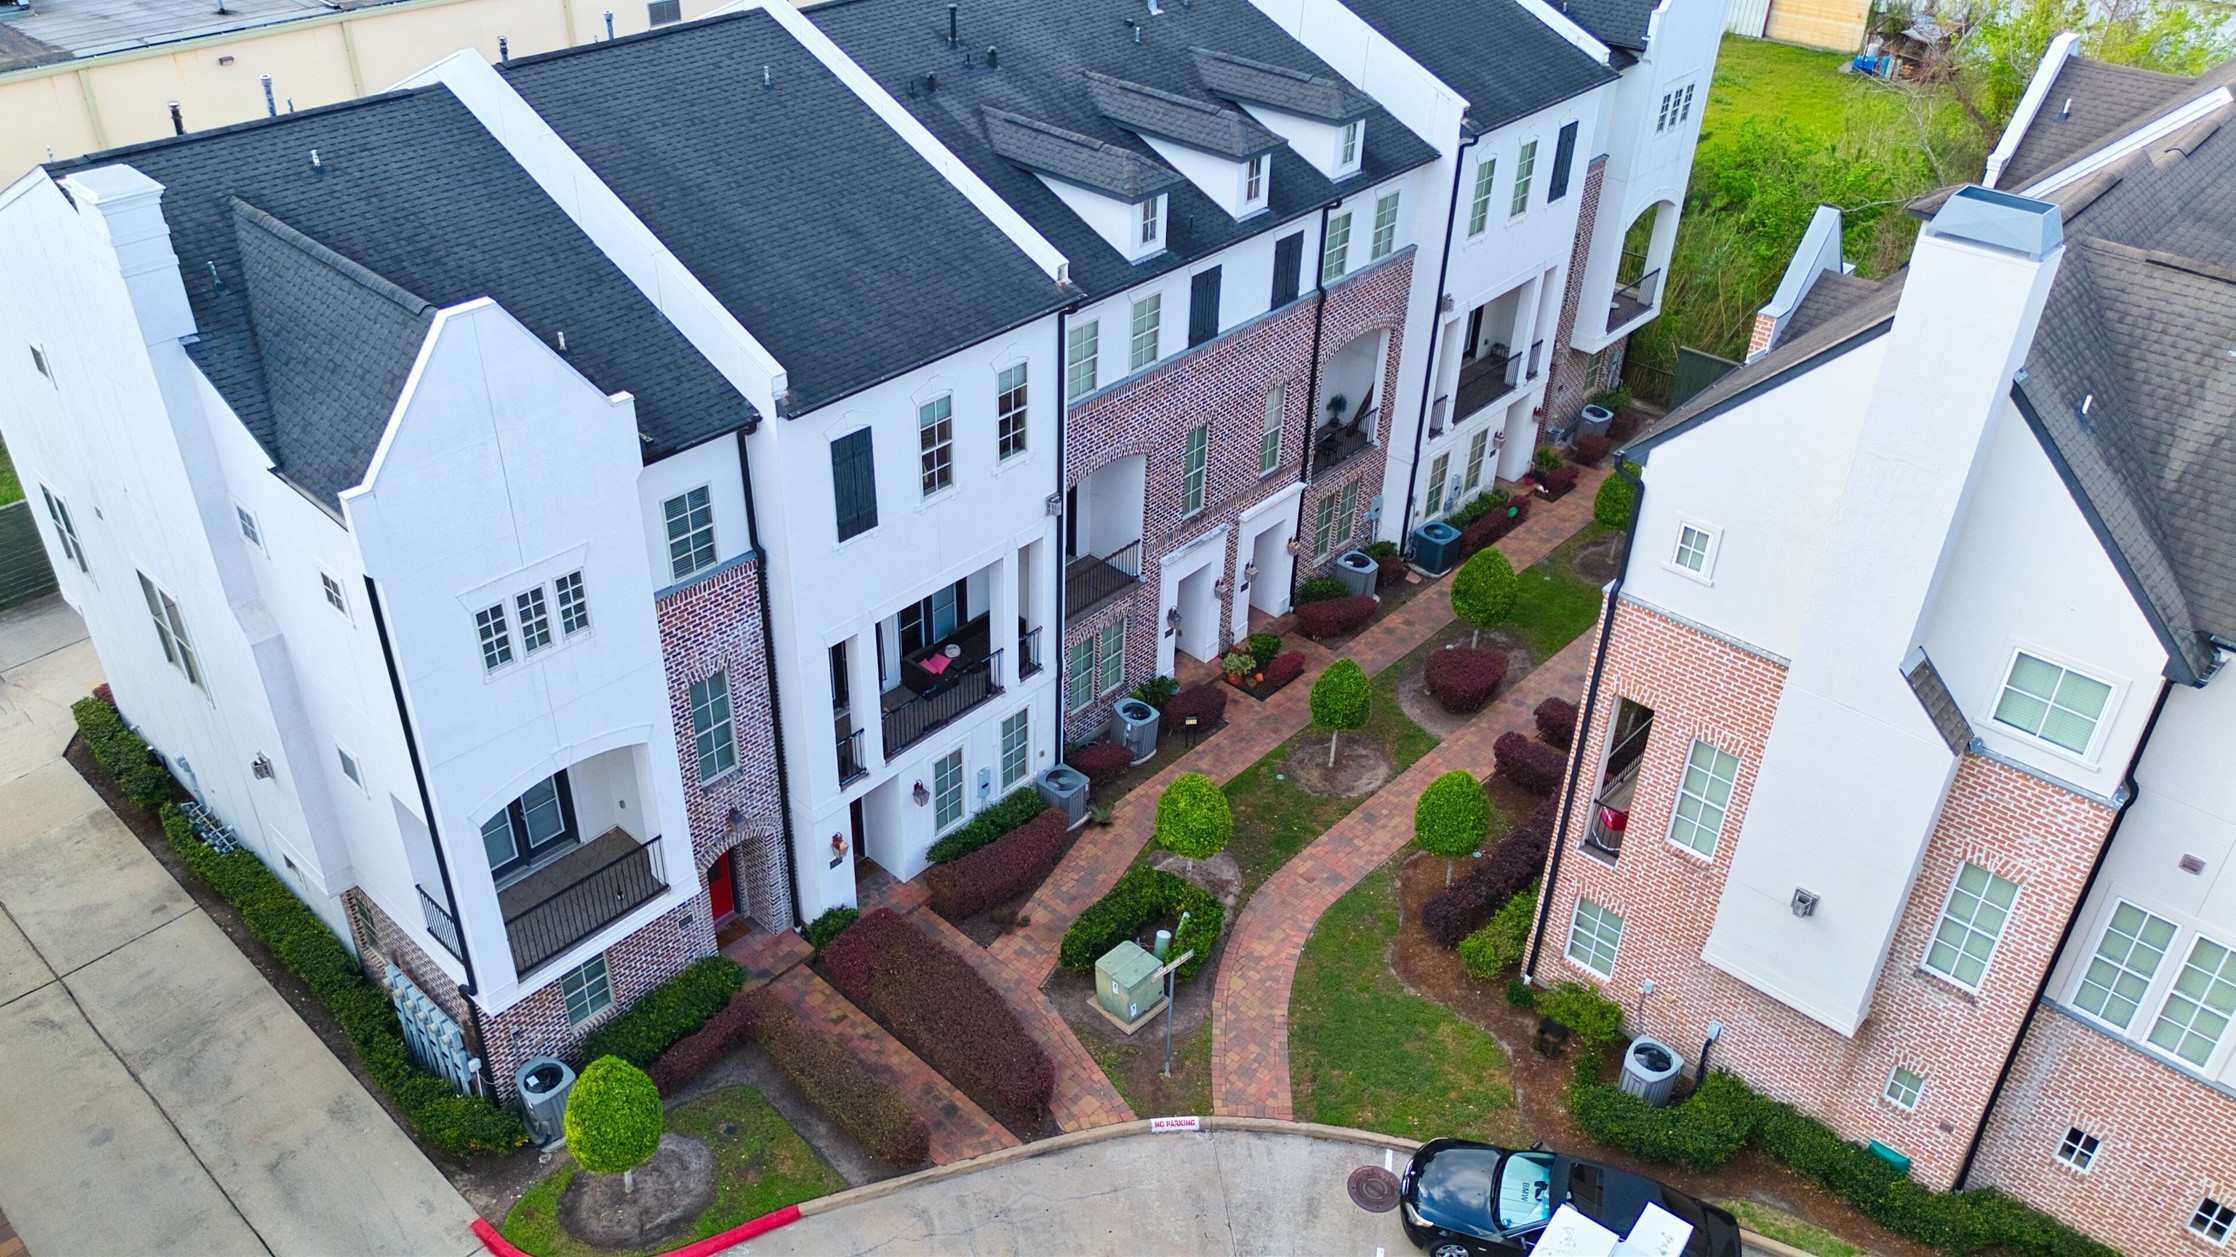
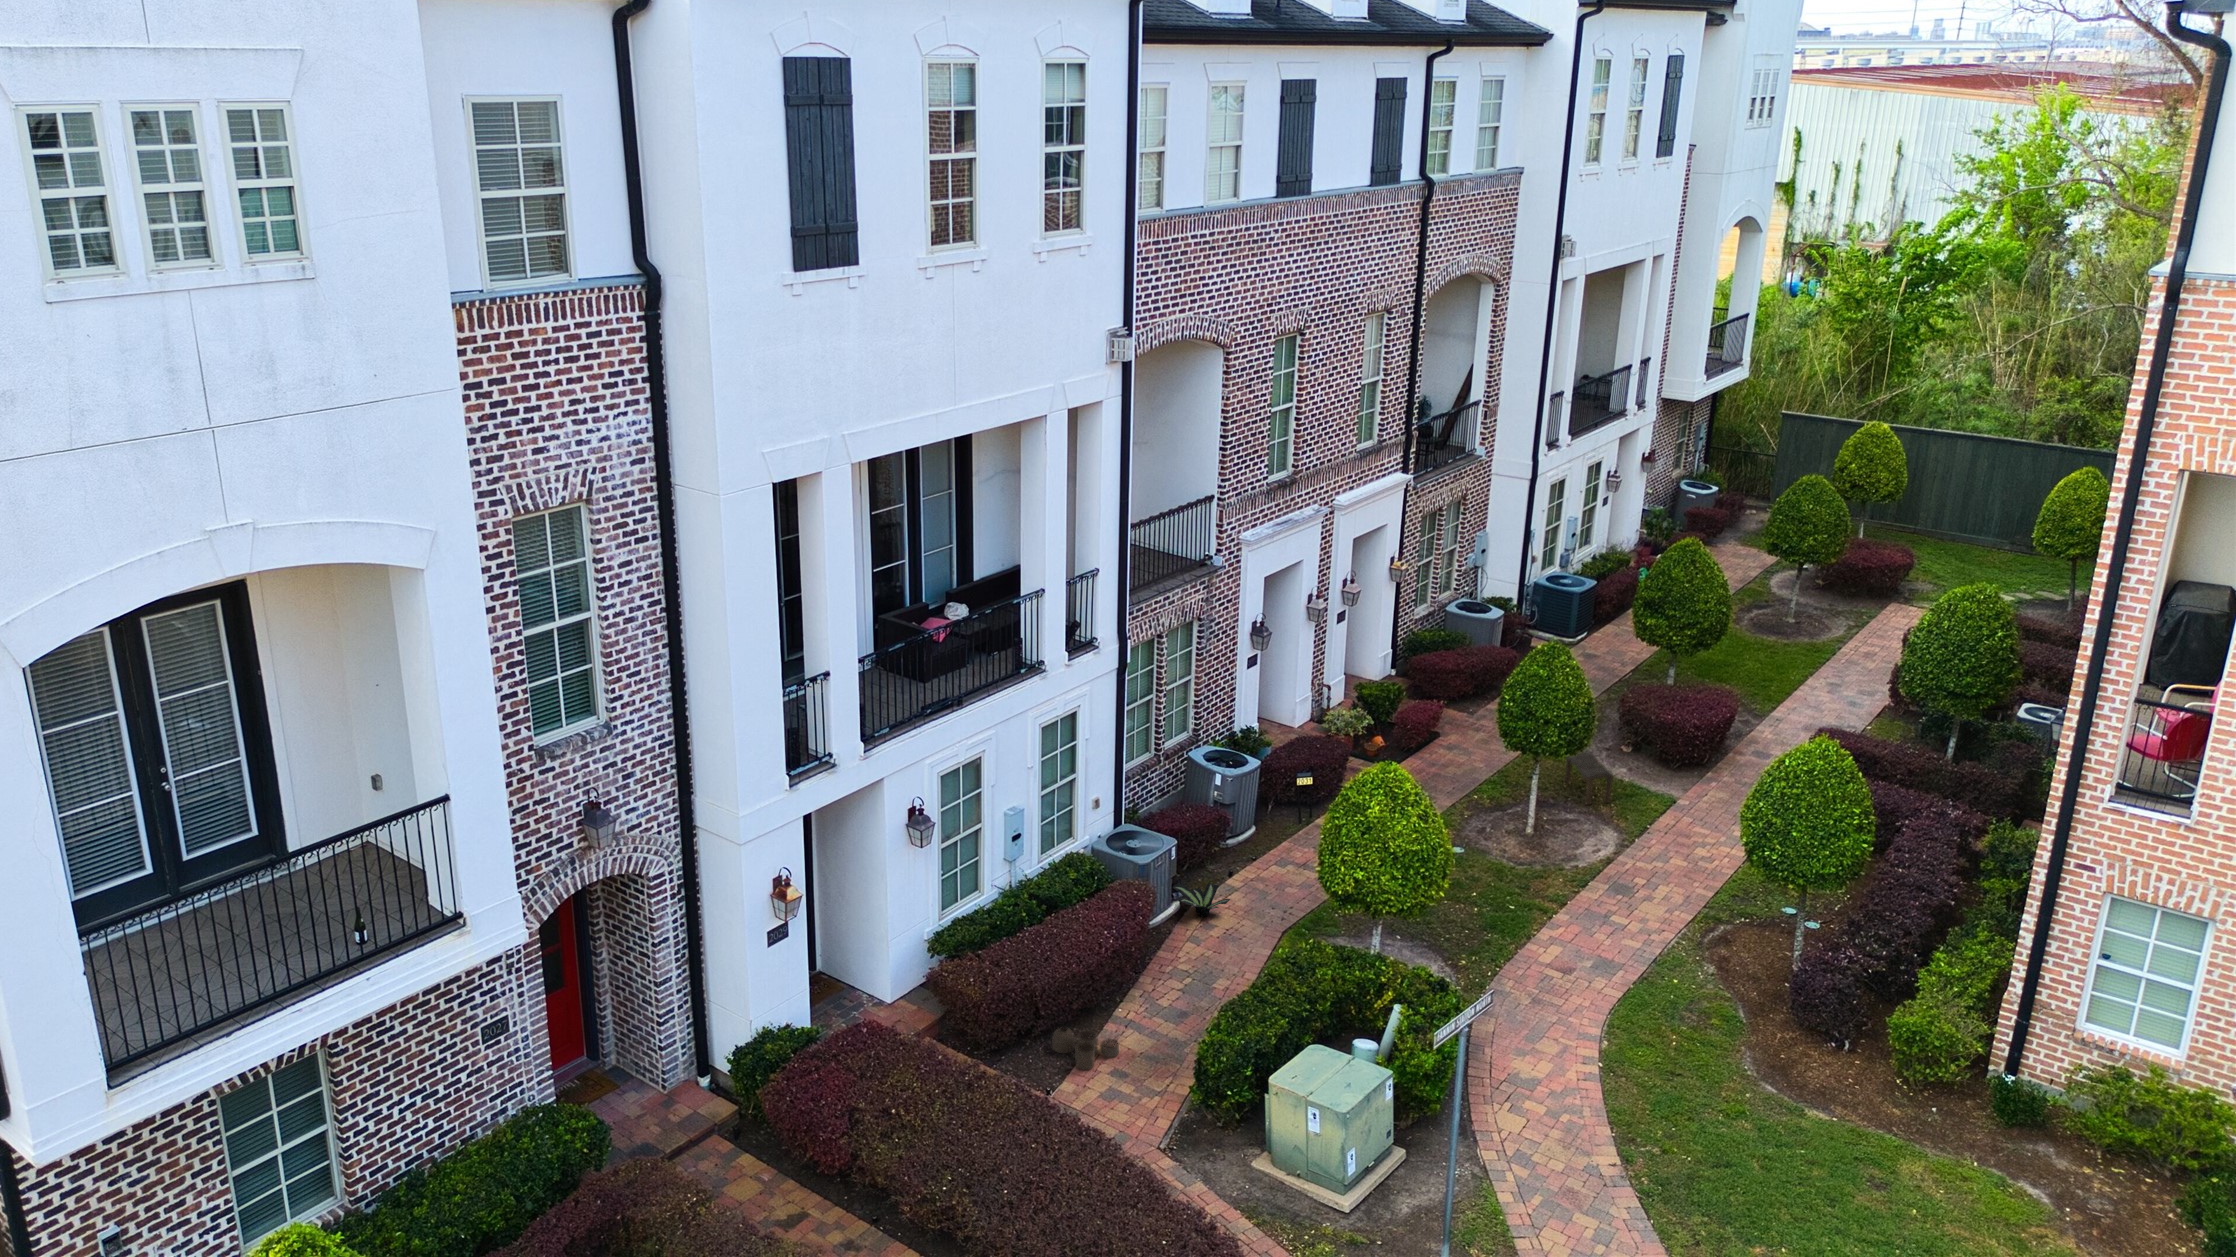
bench: none [1376,703,1401,743] -> present [1565,752,1613,805]
toolbox: present [1534,1016,1571,1059] -> none [2076,1115,2149,1203]

